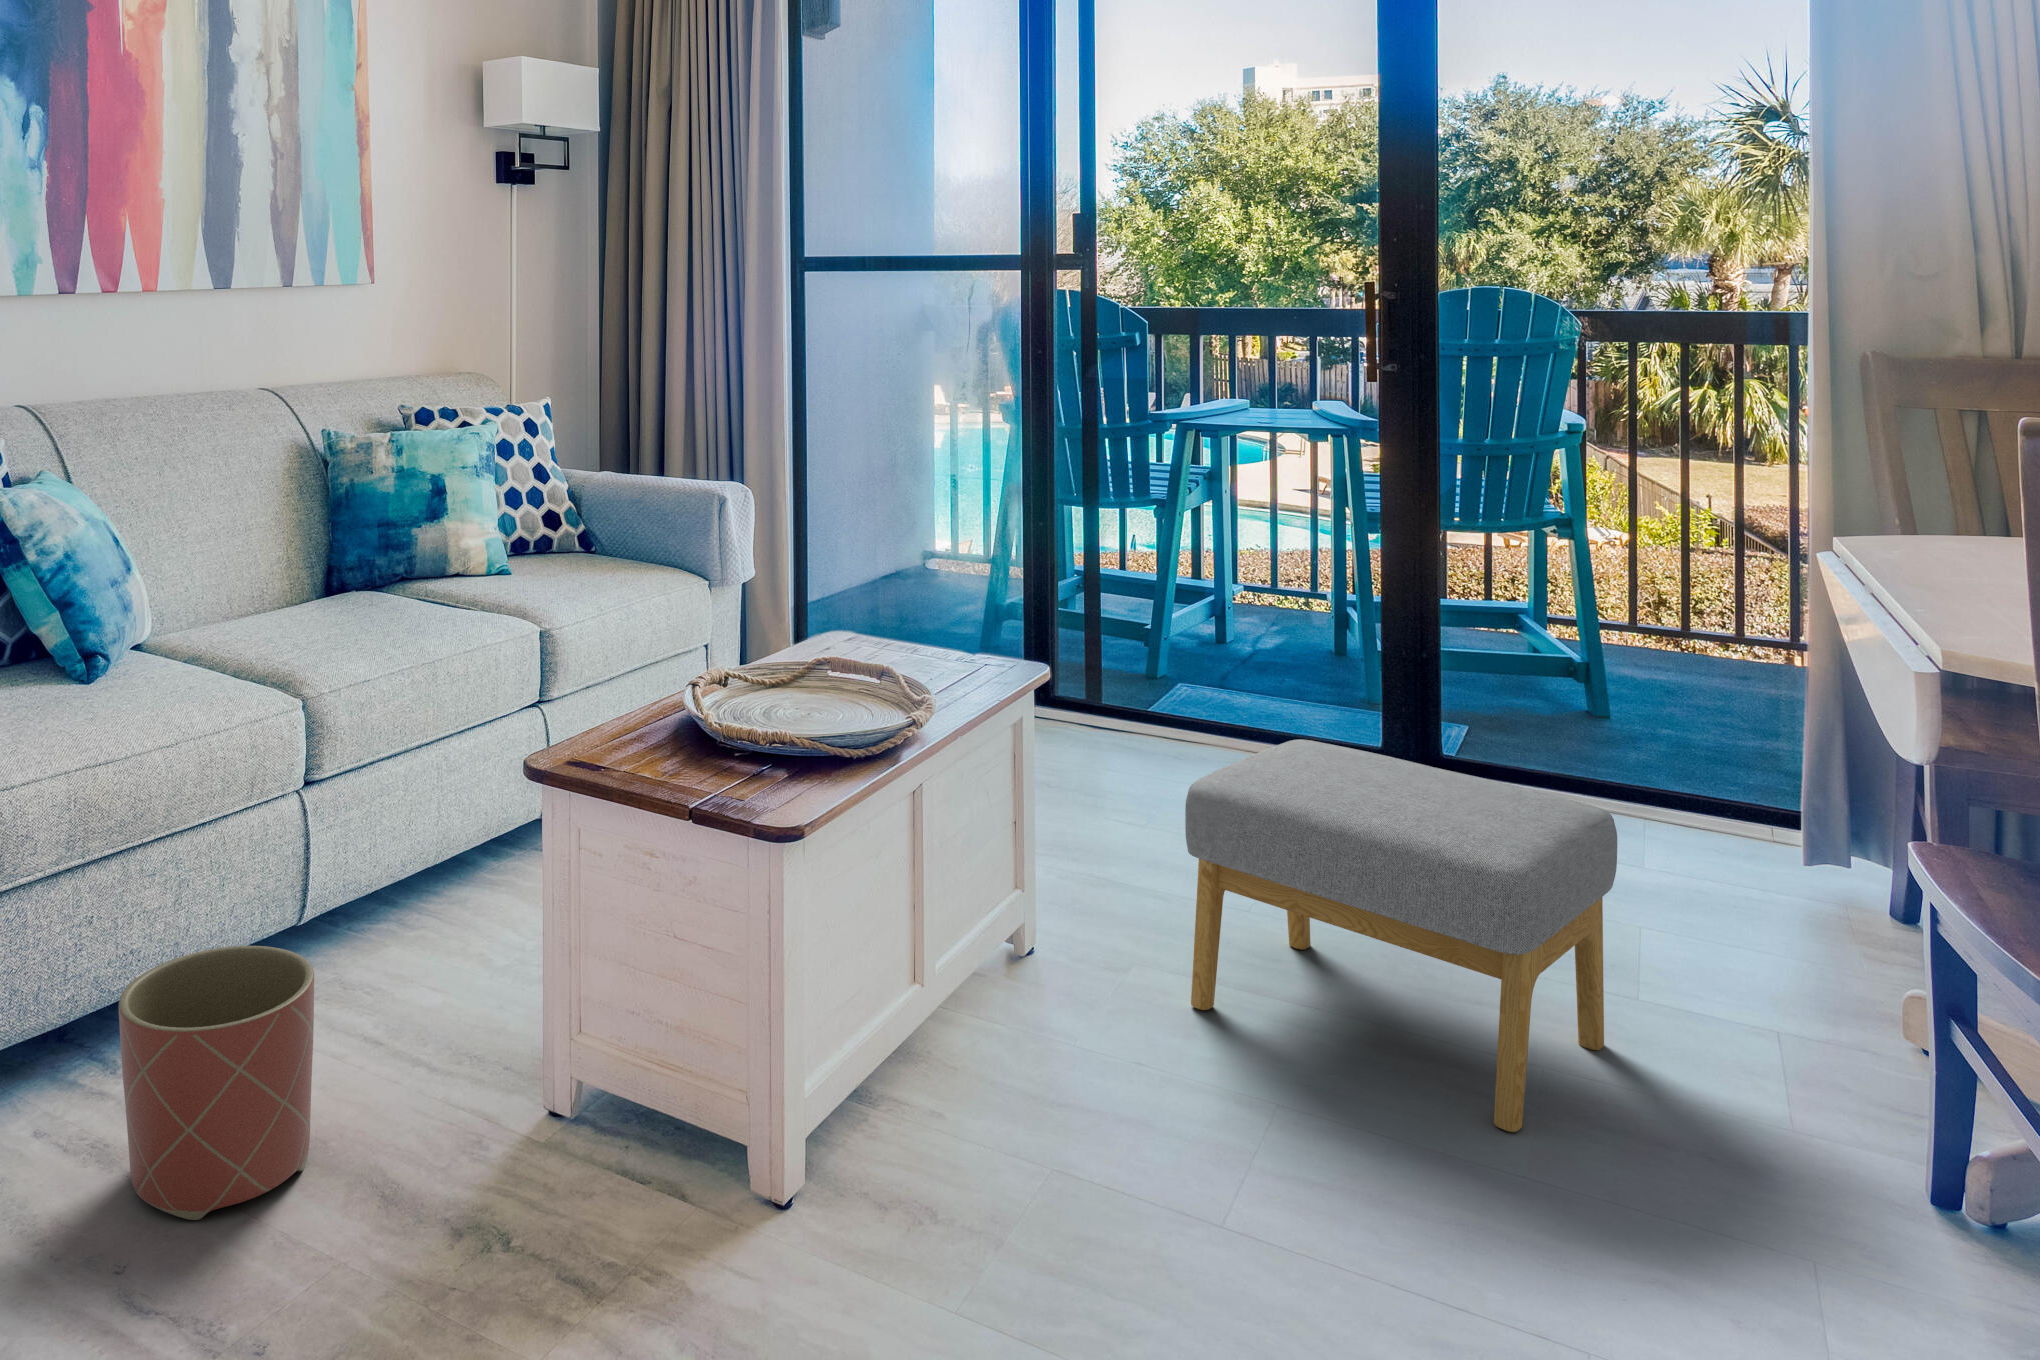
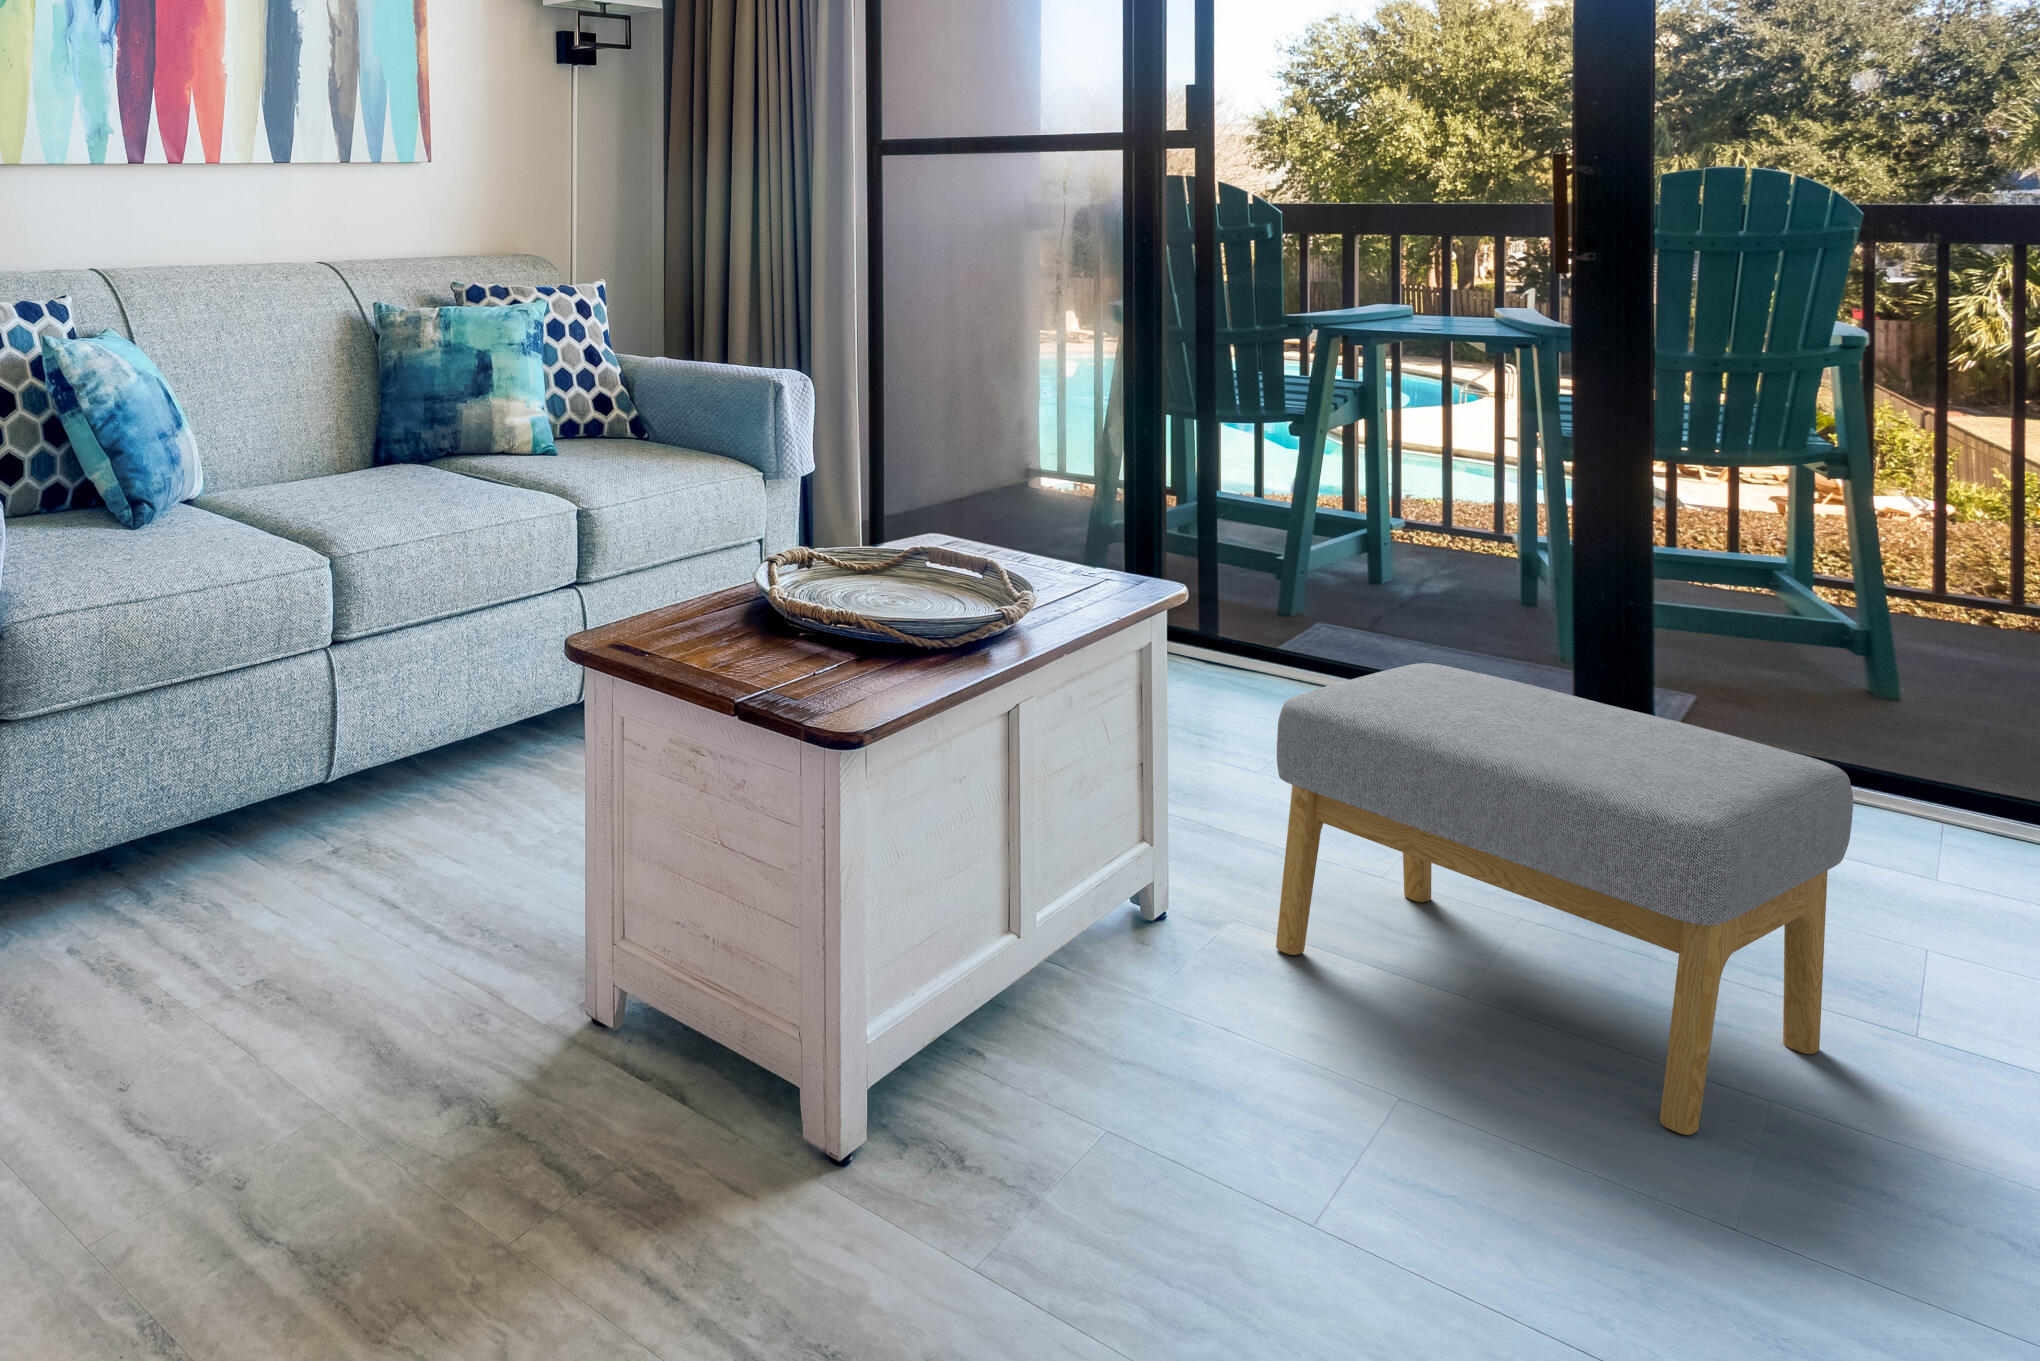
planter: present [119,946,314,1220] -> none [131,783,317,1038]

